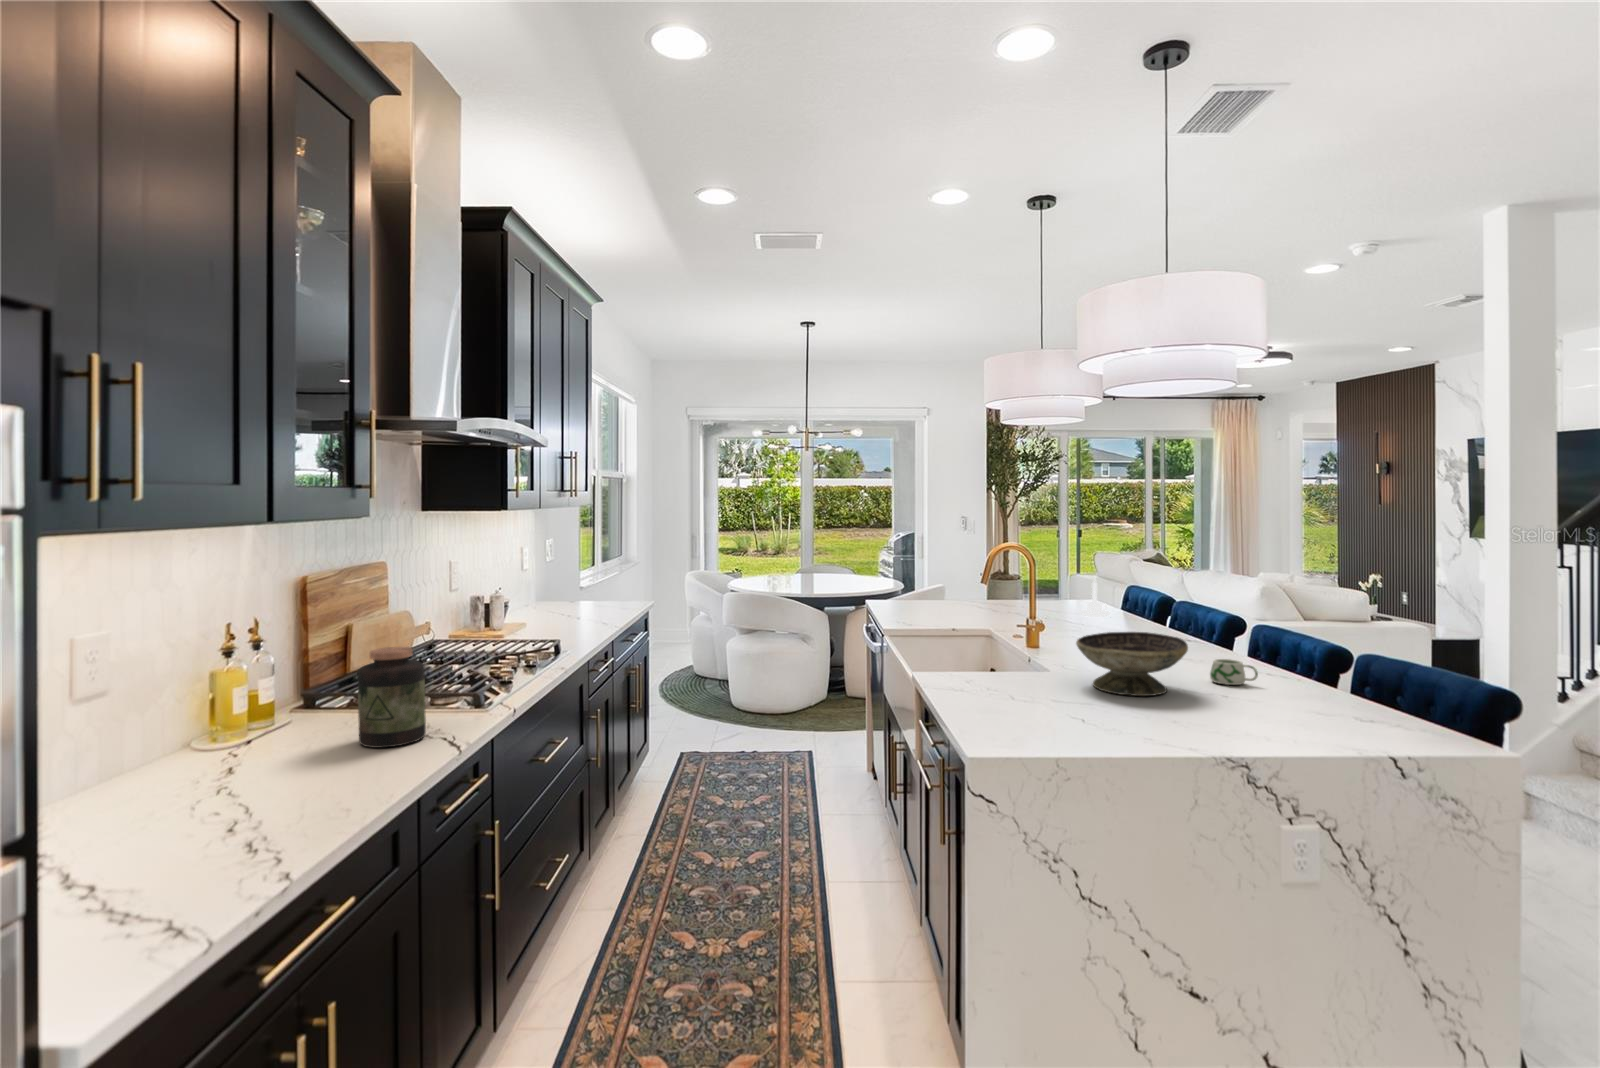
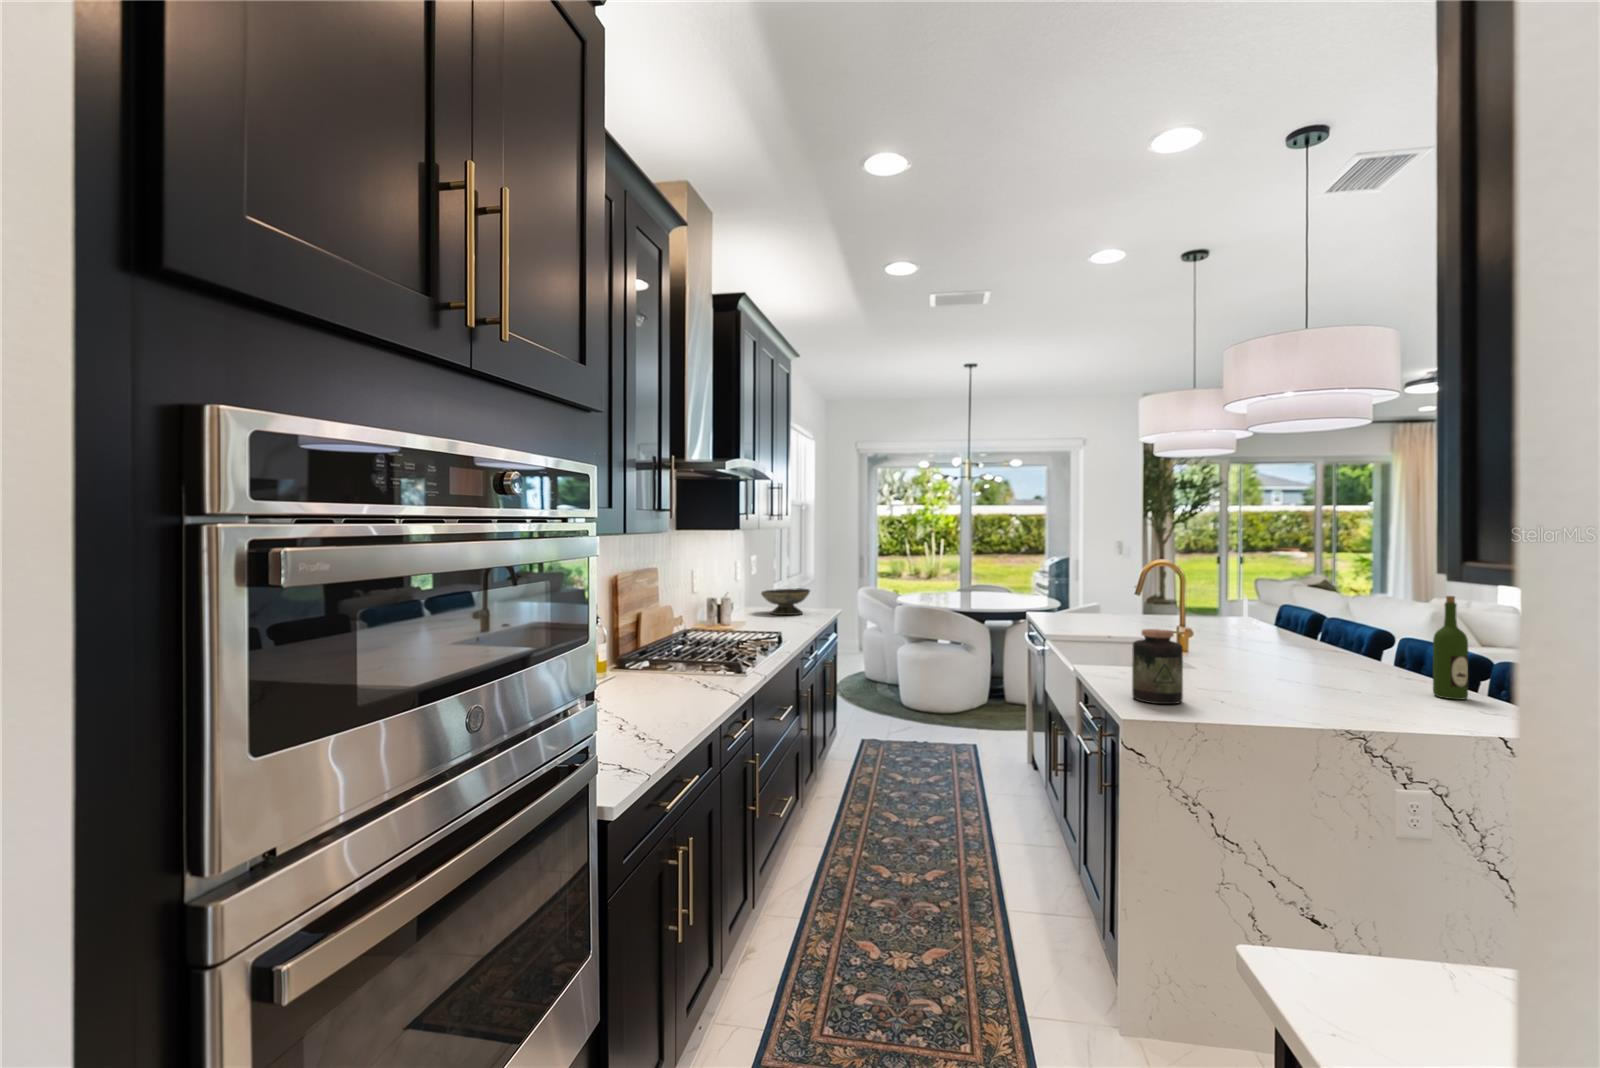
wine bottle: none [1303,585,1340,703] -> present [1433,596,1468,700]
decorative bowl: present [1076,632,1188,696] -> present [761,588,810,615]
jar: present [358,647,426,748] -> present [1132,629,1183,704]
mug: present [1210,659,1258,685] -> none [1346,661,1392,683]

